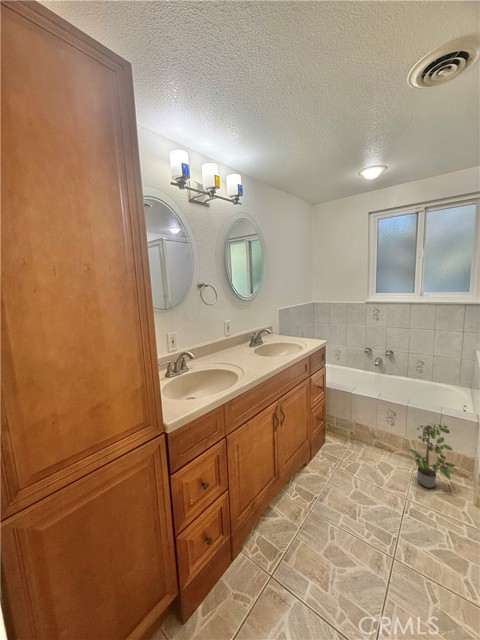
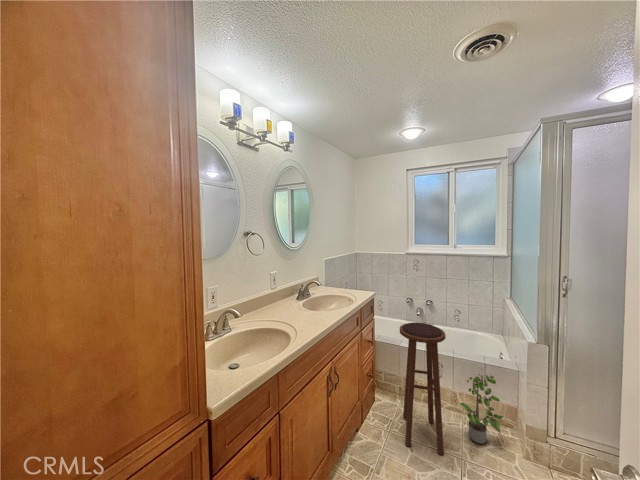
stool: none [348,371,395,493] -> present [400,322,446,455]

